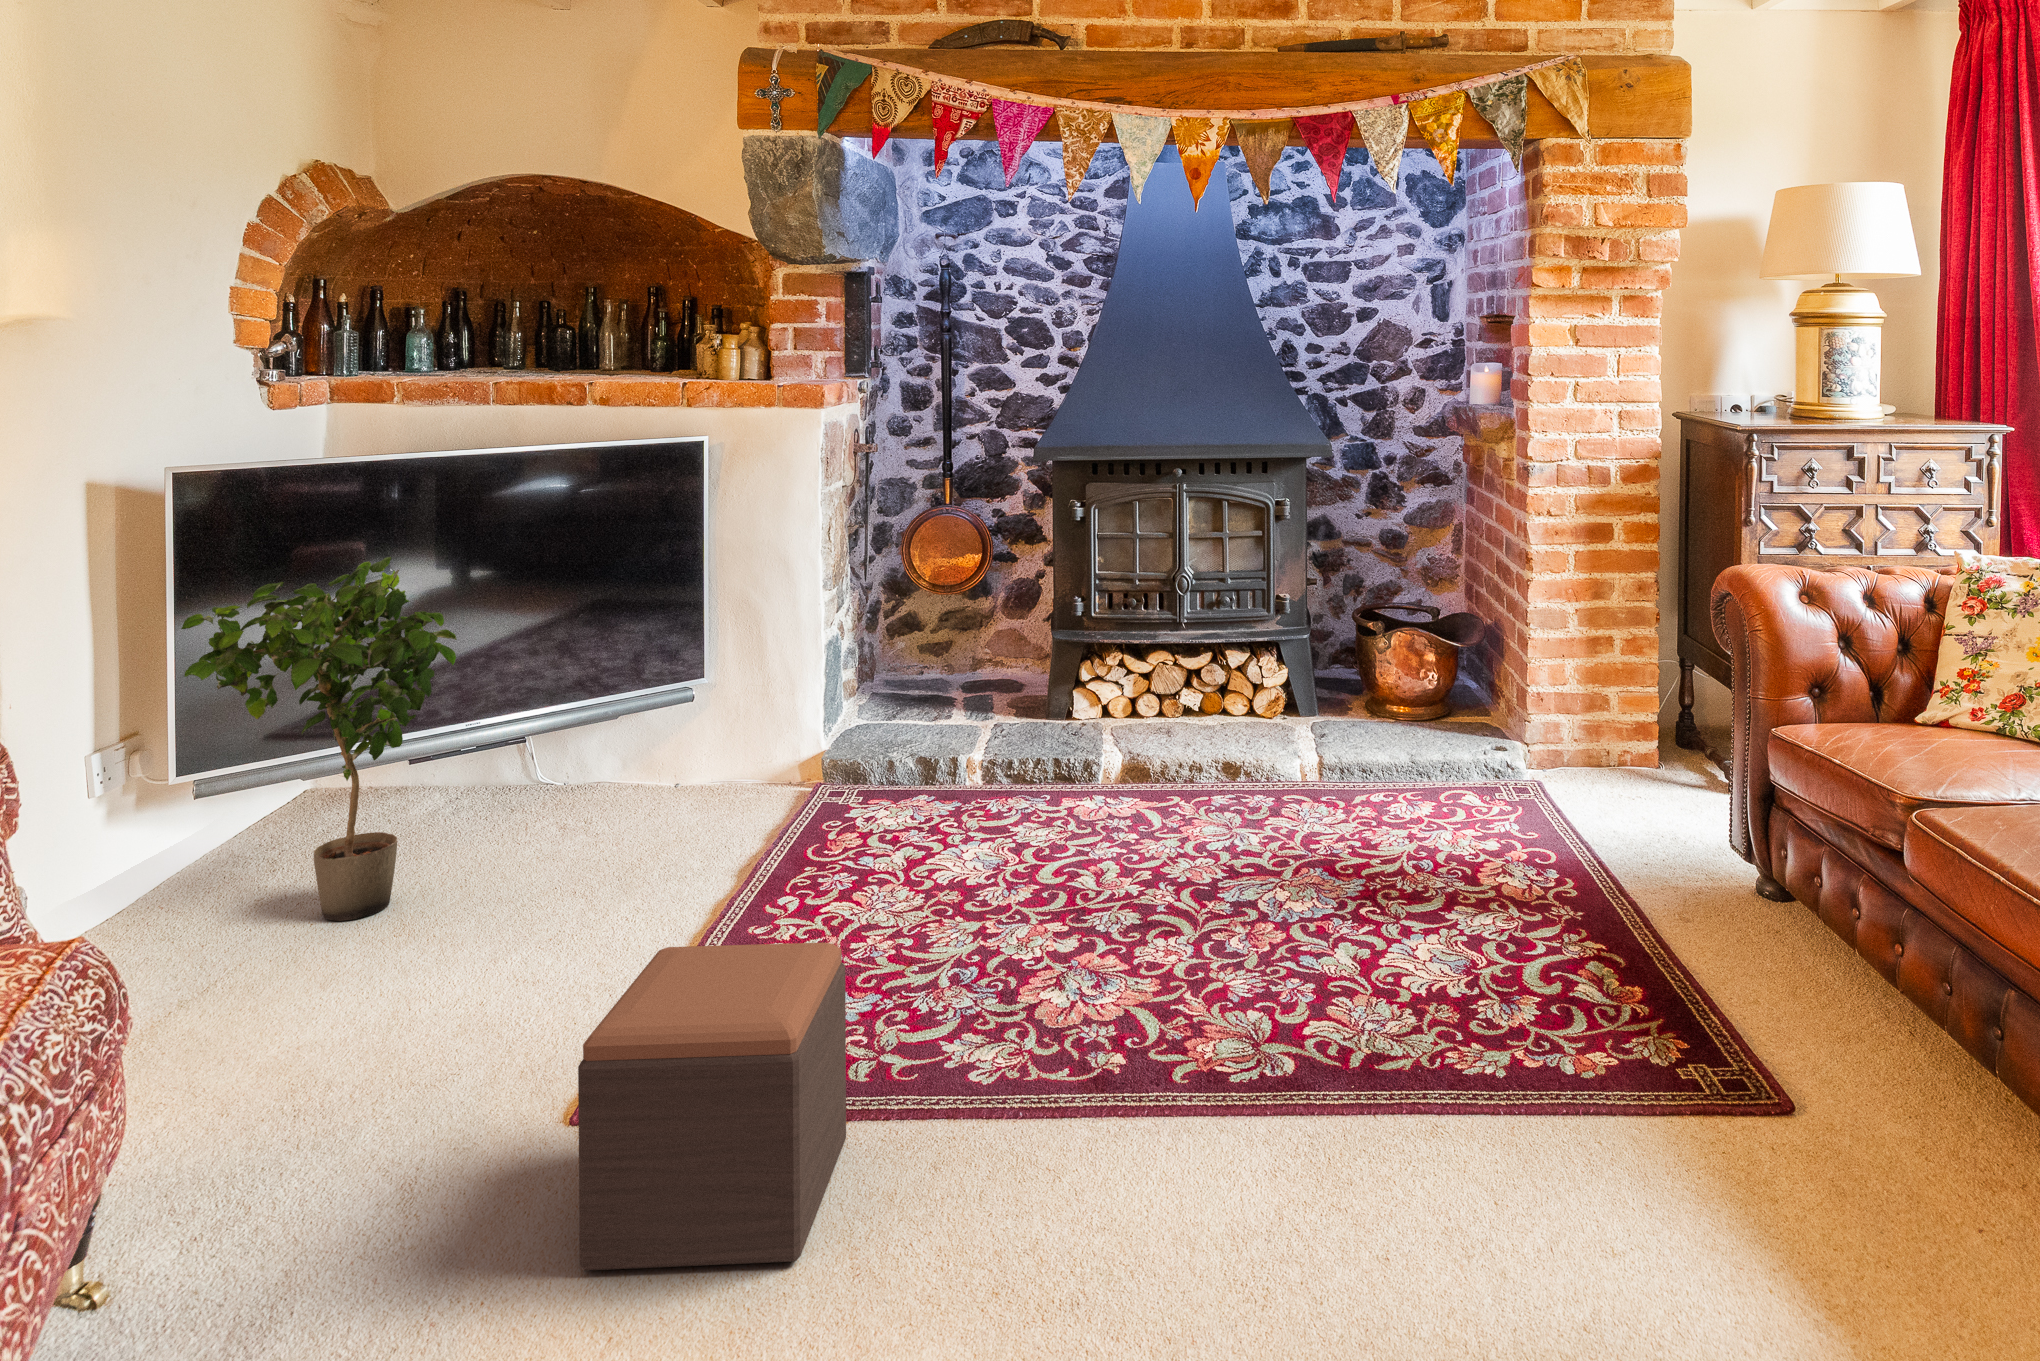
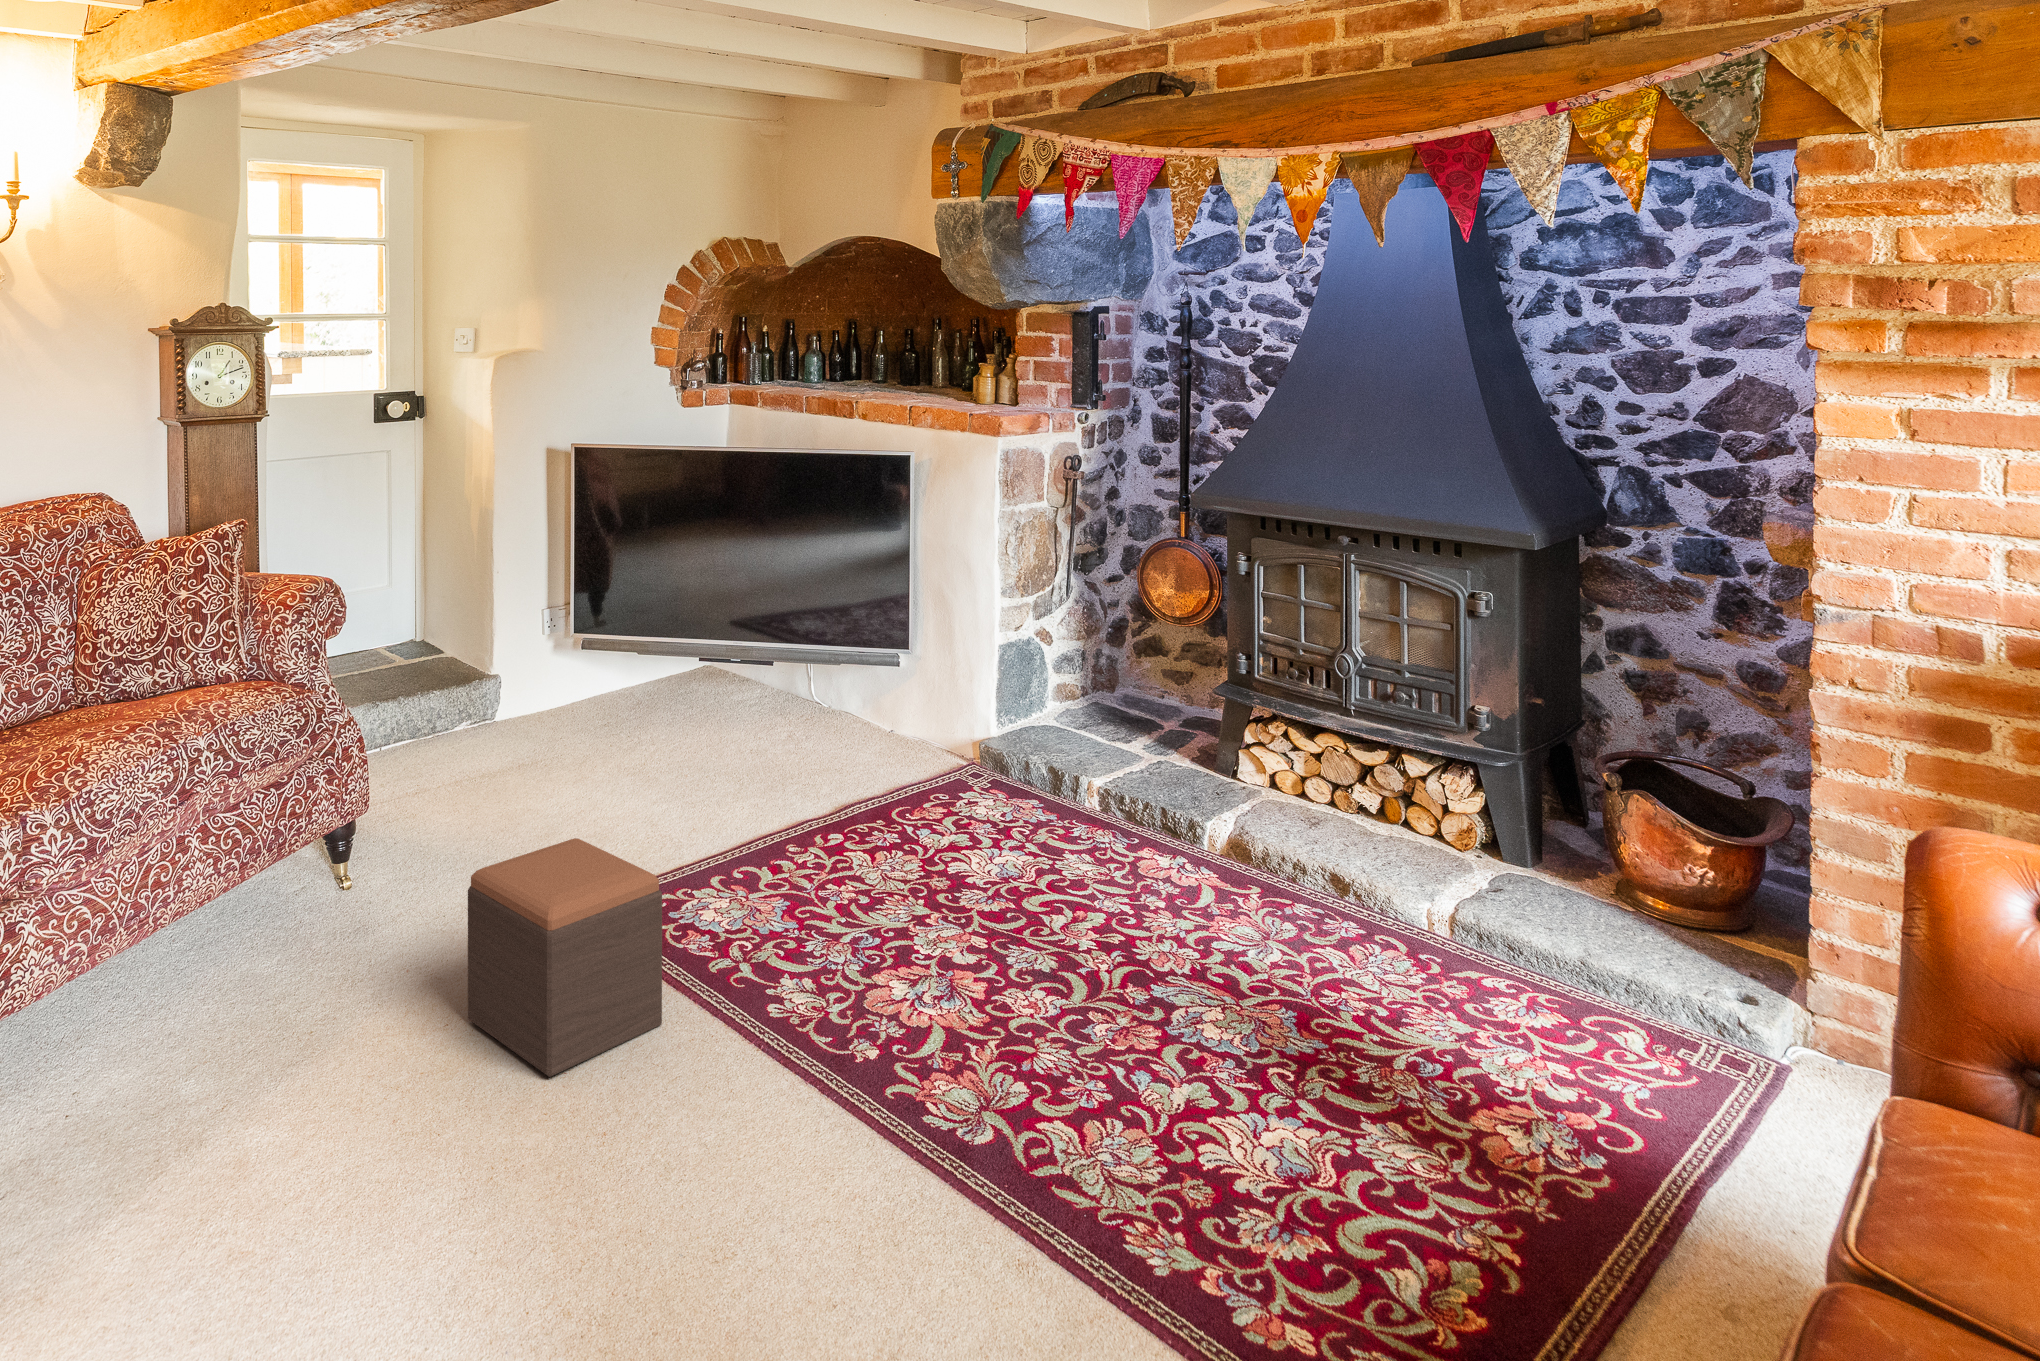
potted plant: present [181,557,457,921] -> none [517,533,702,774]

